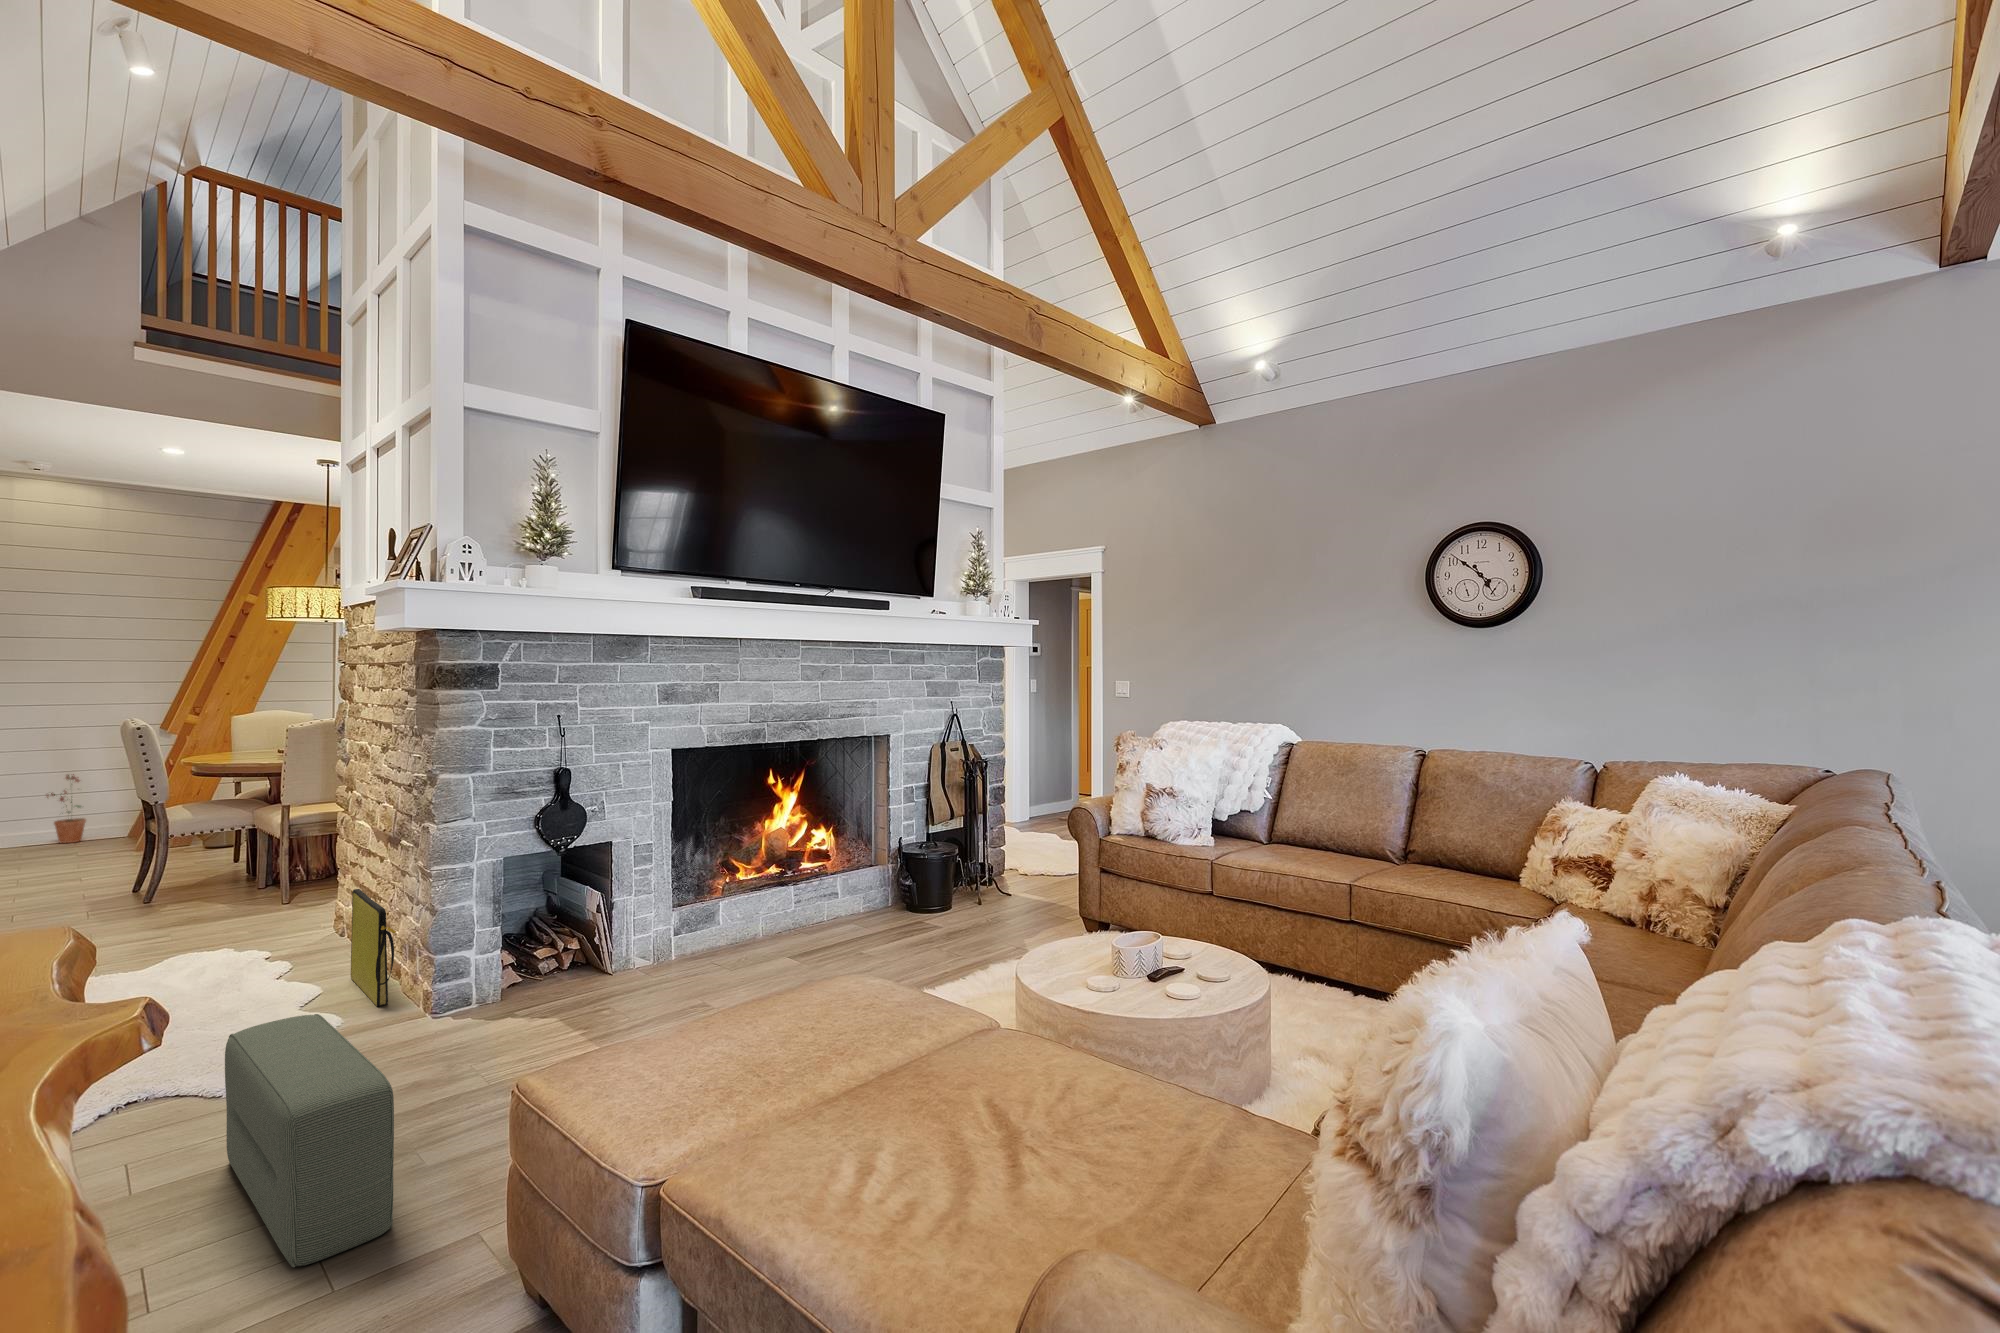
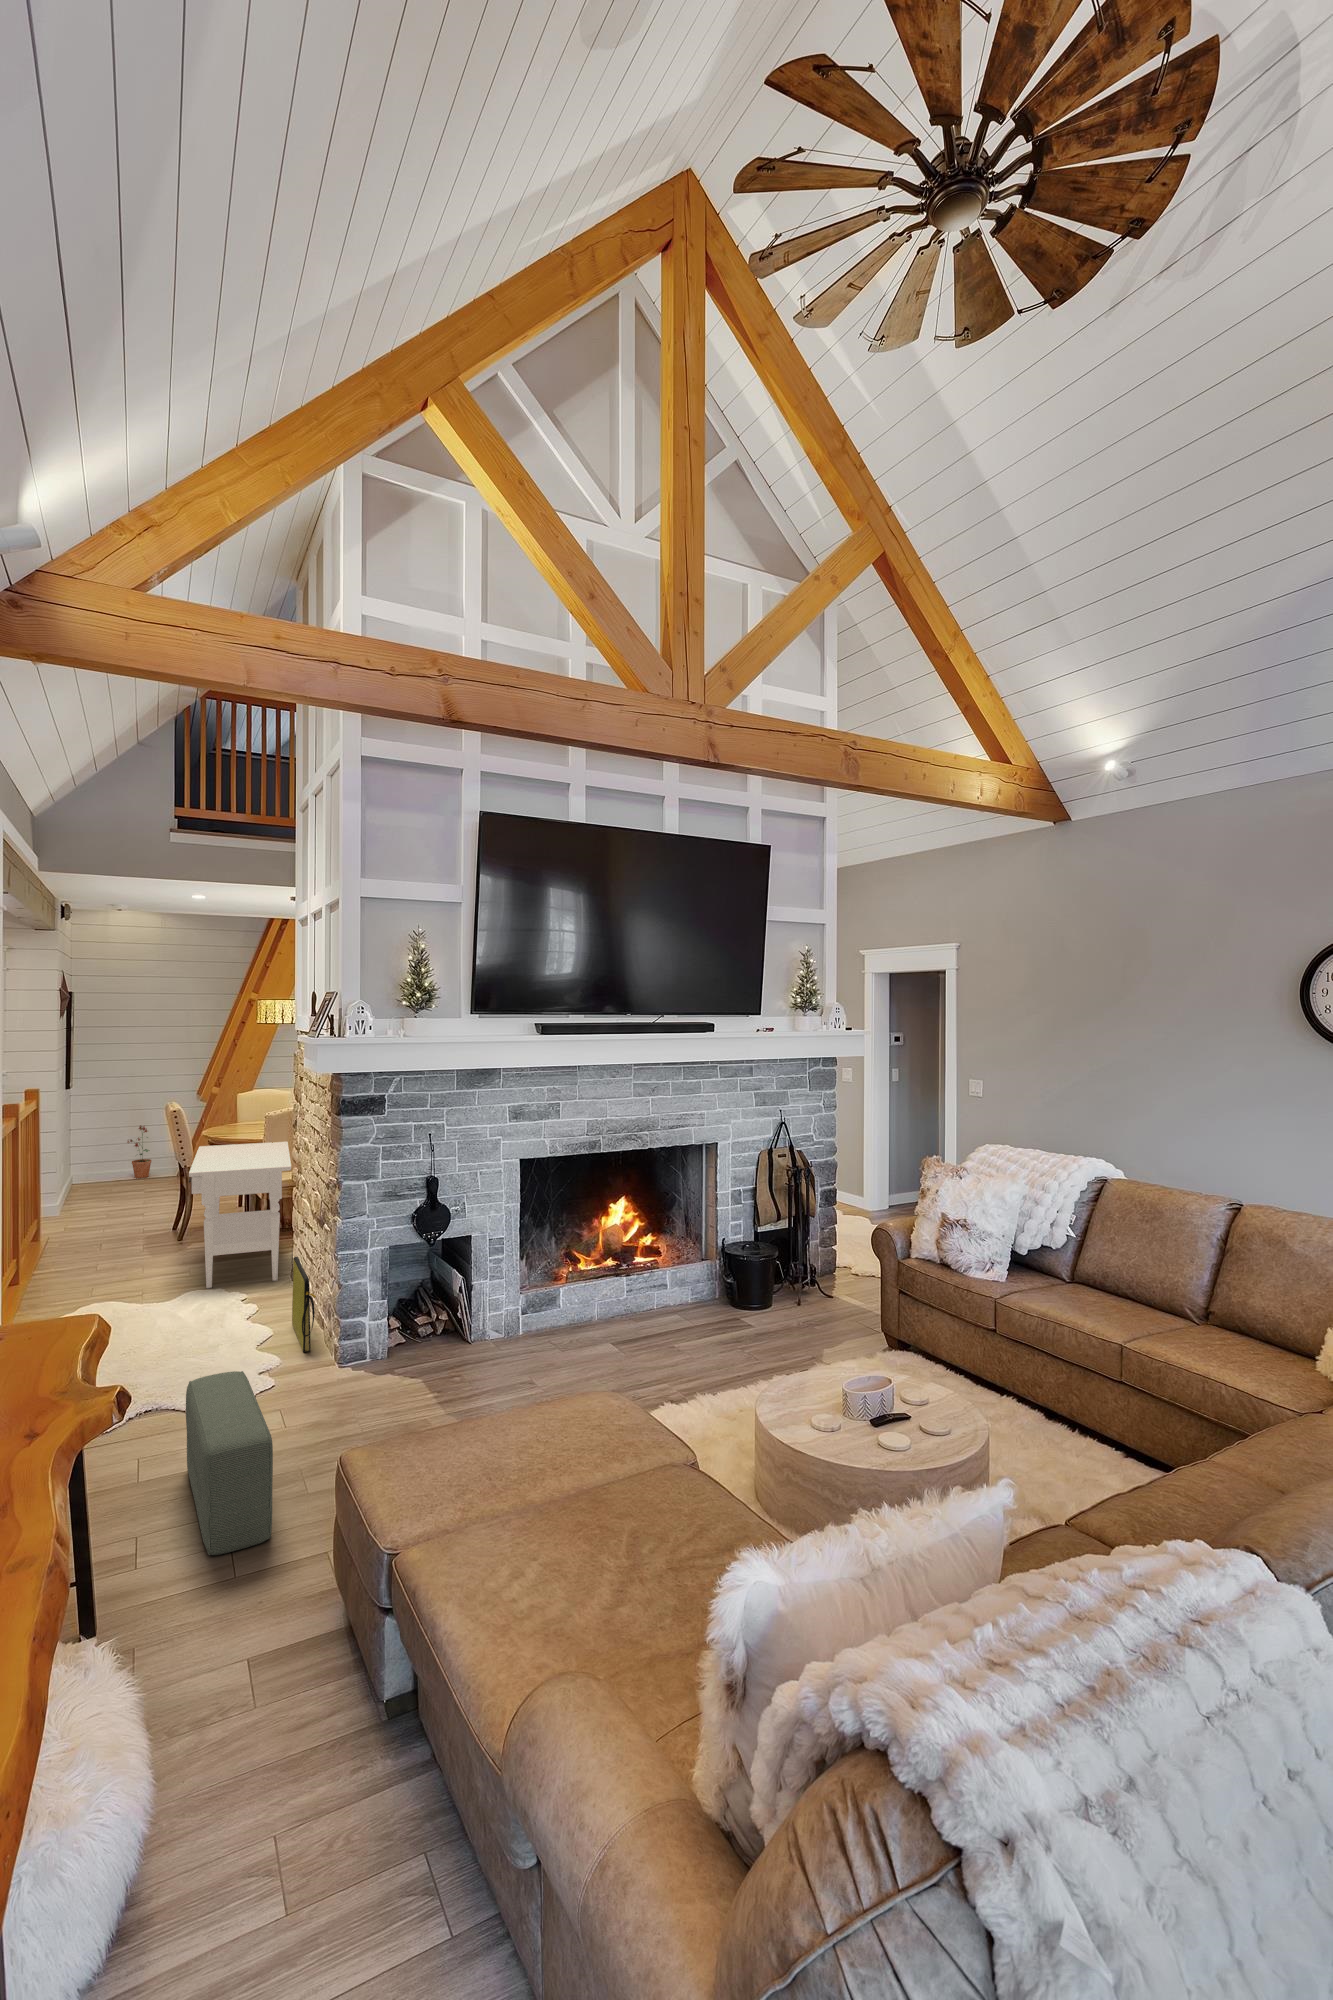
side table: none [174,766,336,952] -> present [189,1142,291,1289]

